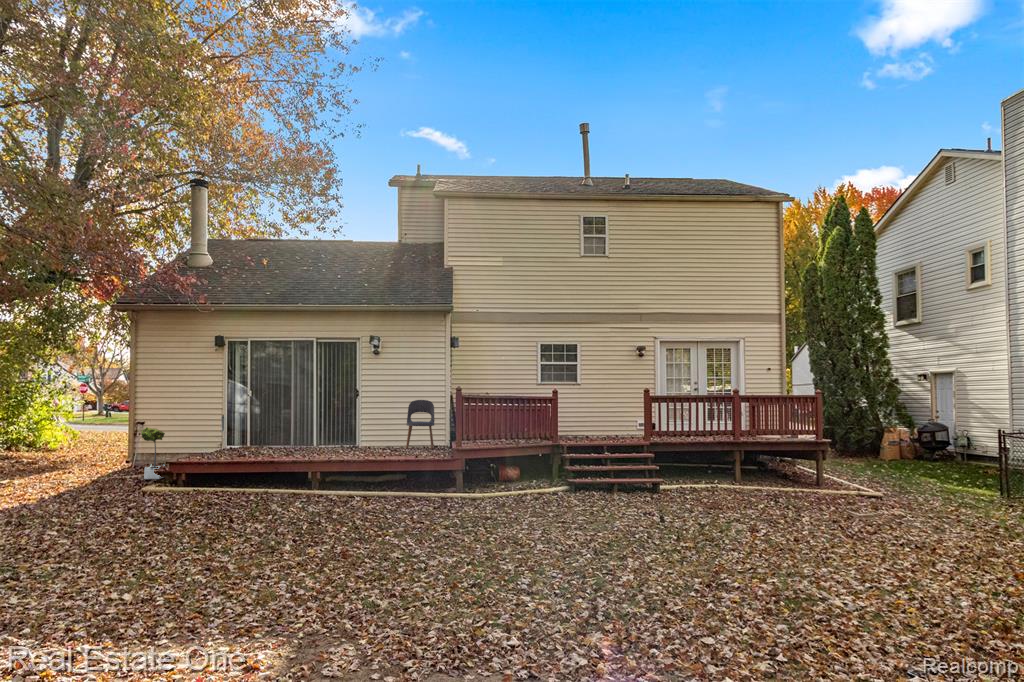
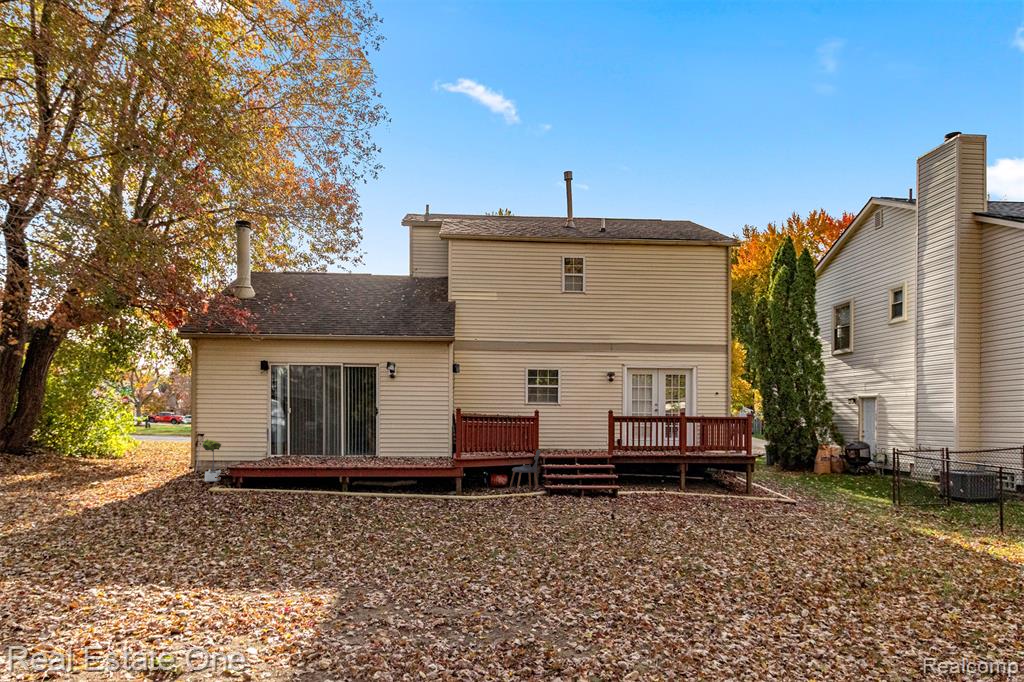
chair: present [406,400,434,449] -> present [510,450,541,492]

